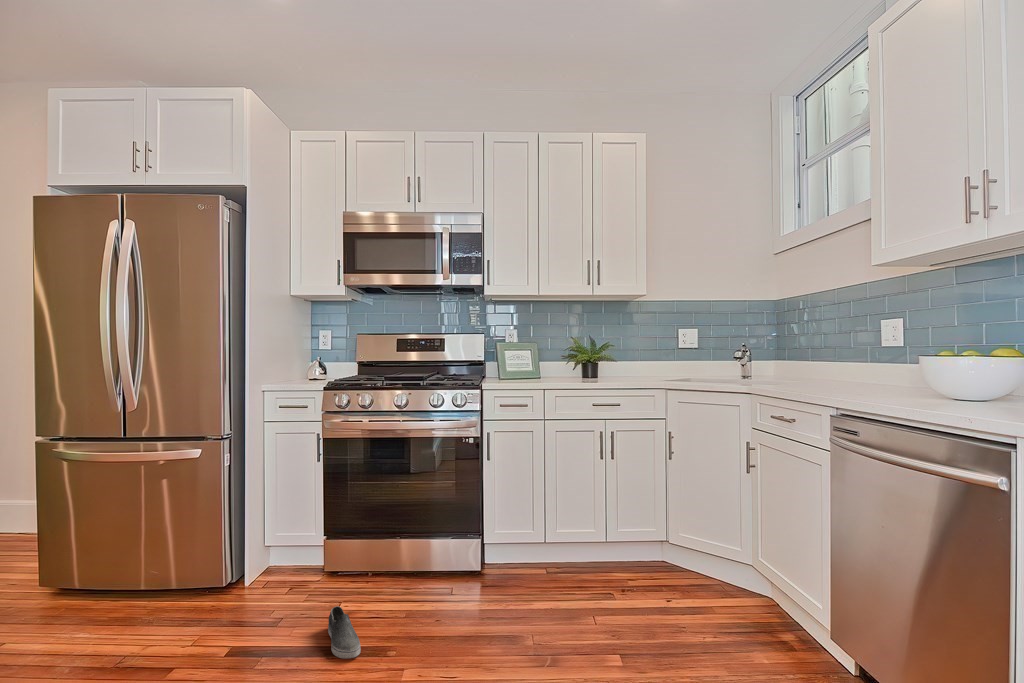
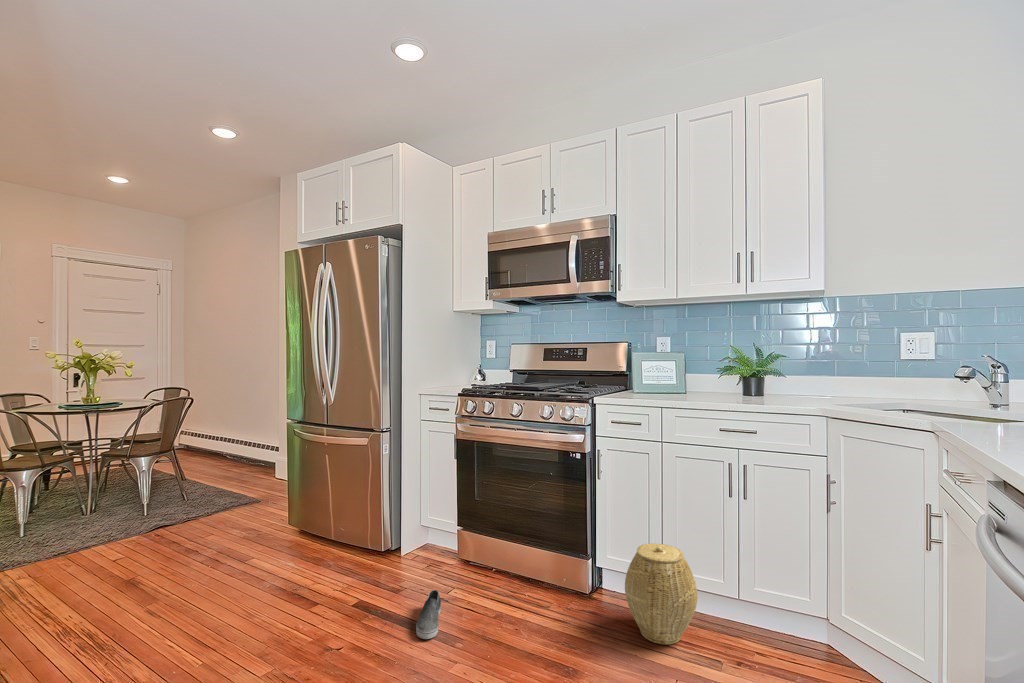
woven basket: none [528,510,590,596] -> present [625,543,697,645]

